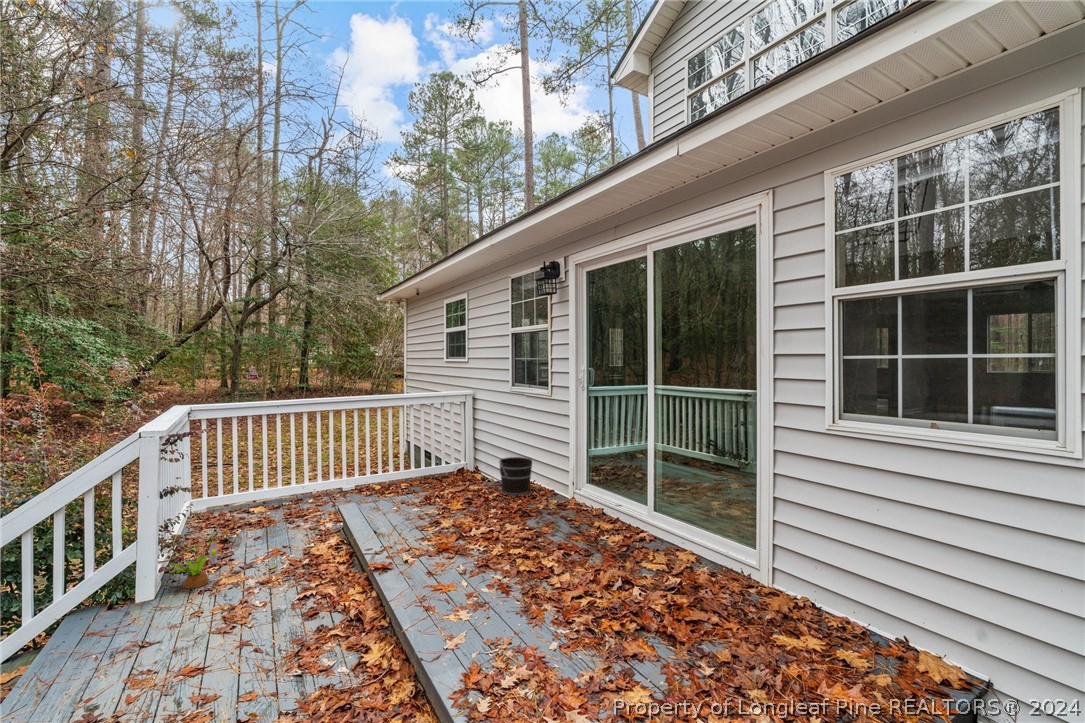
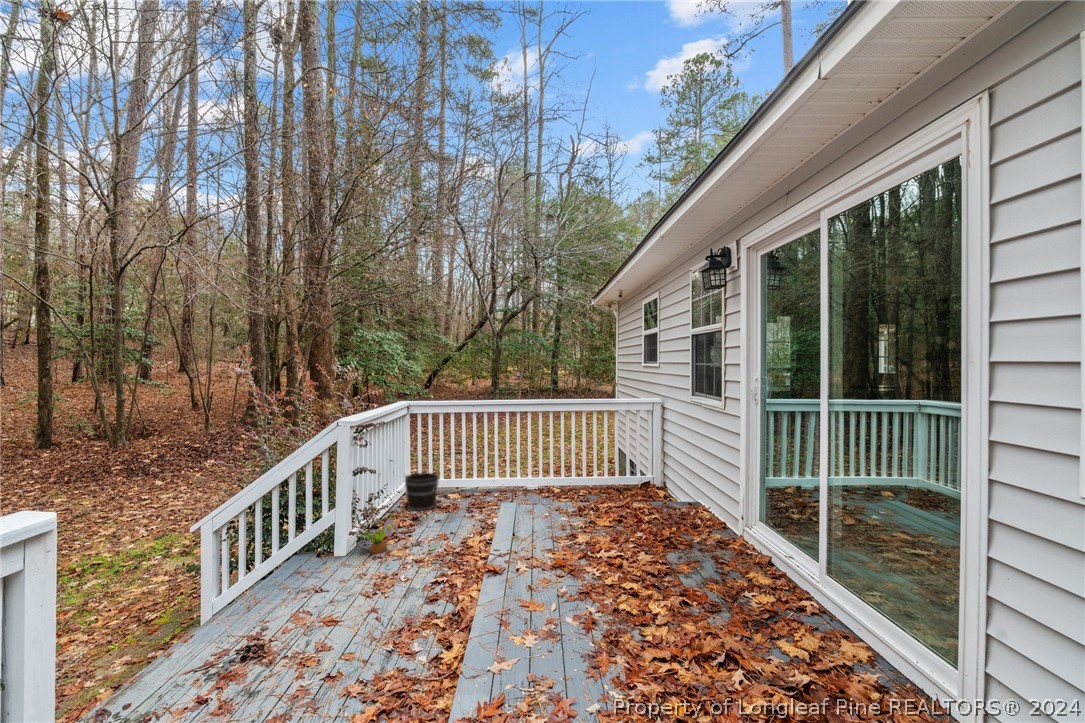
bucket: present [500,457,532,495] -> present [405,473,439,510]

